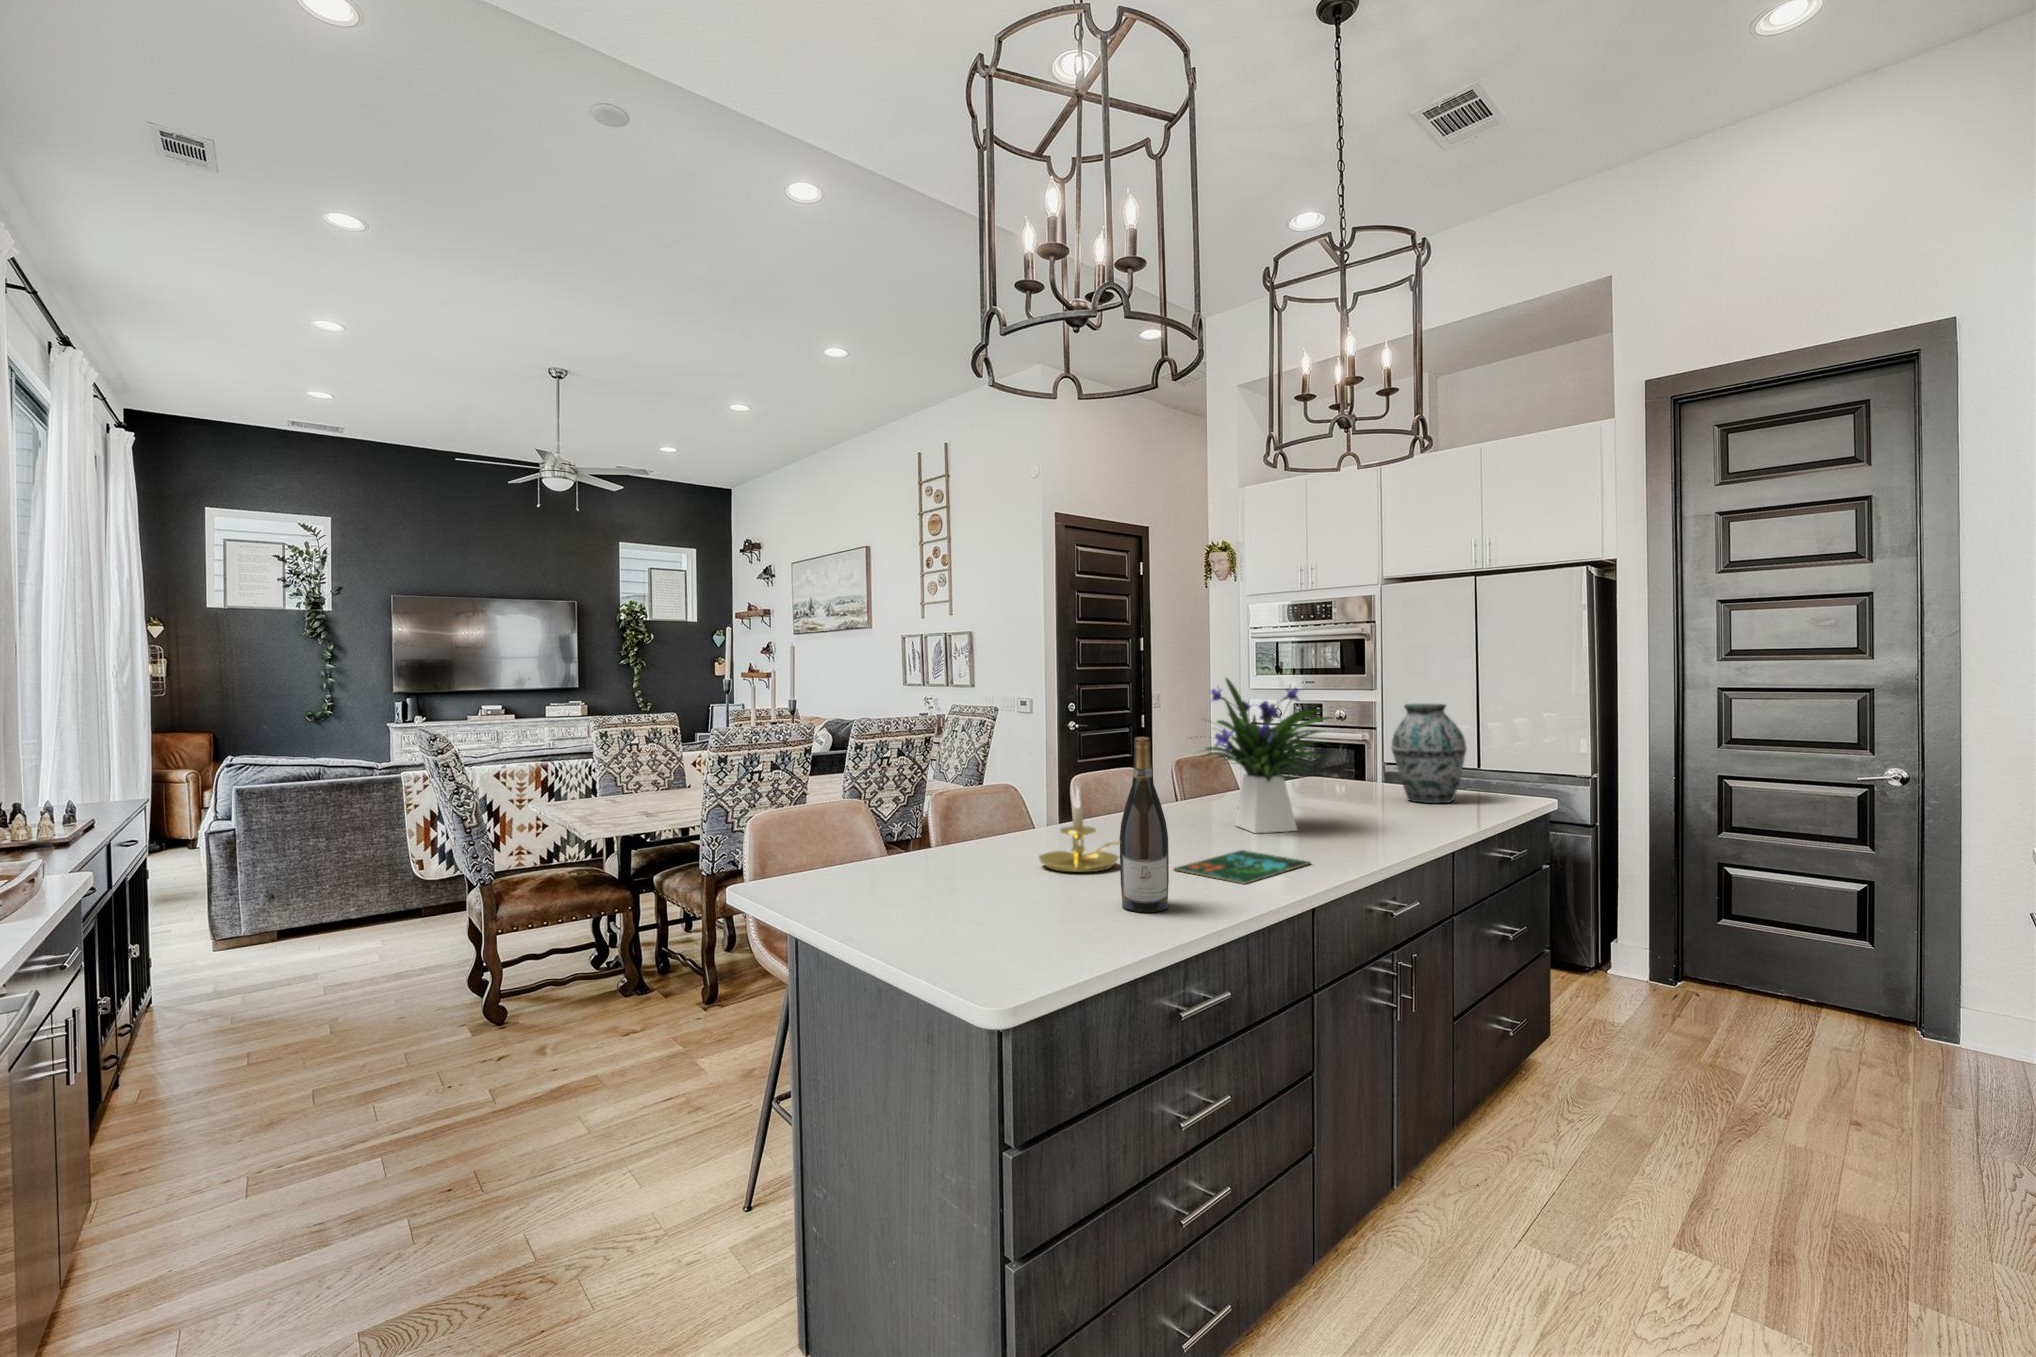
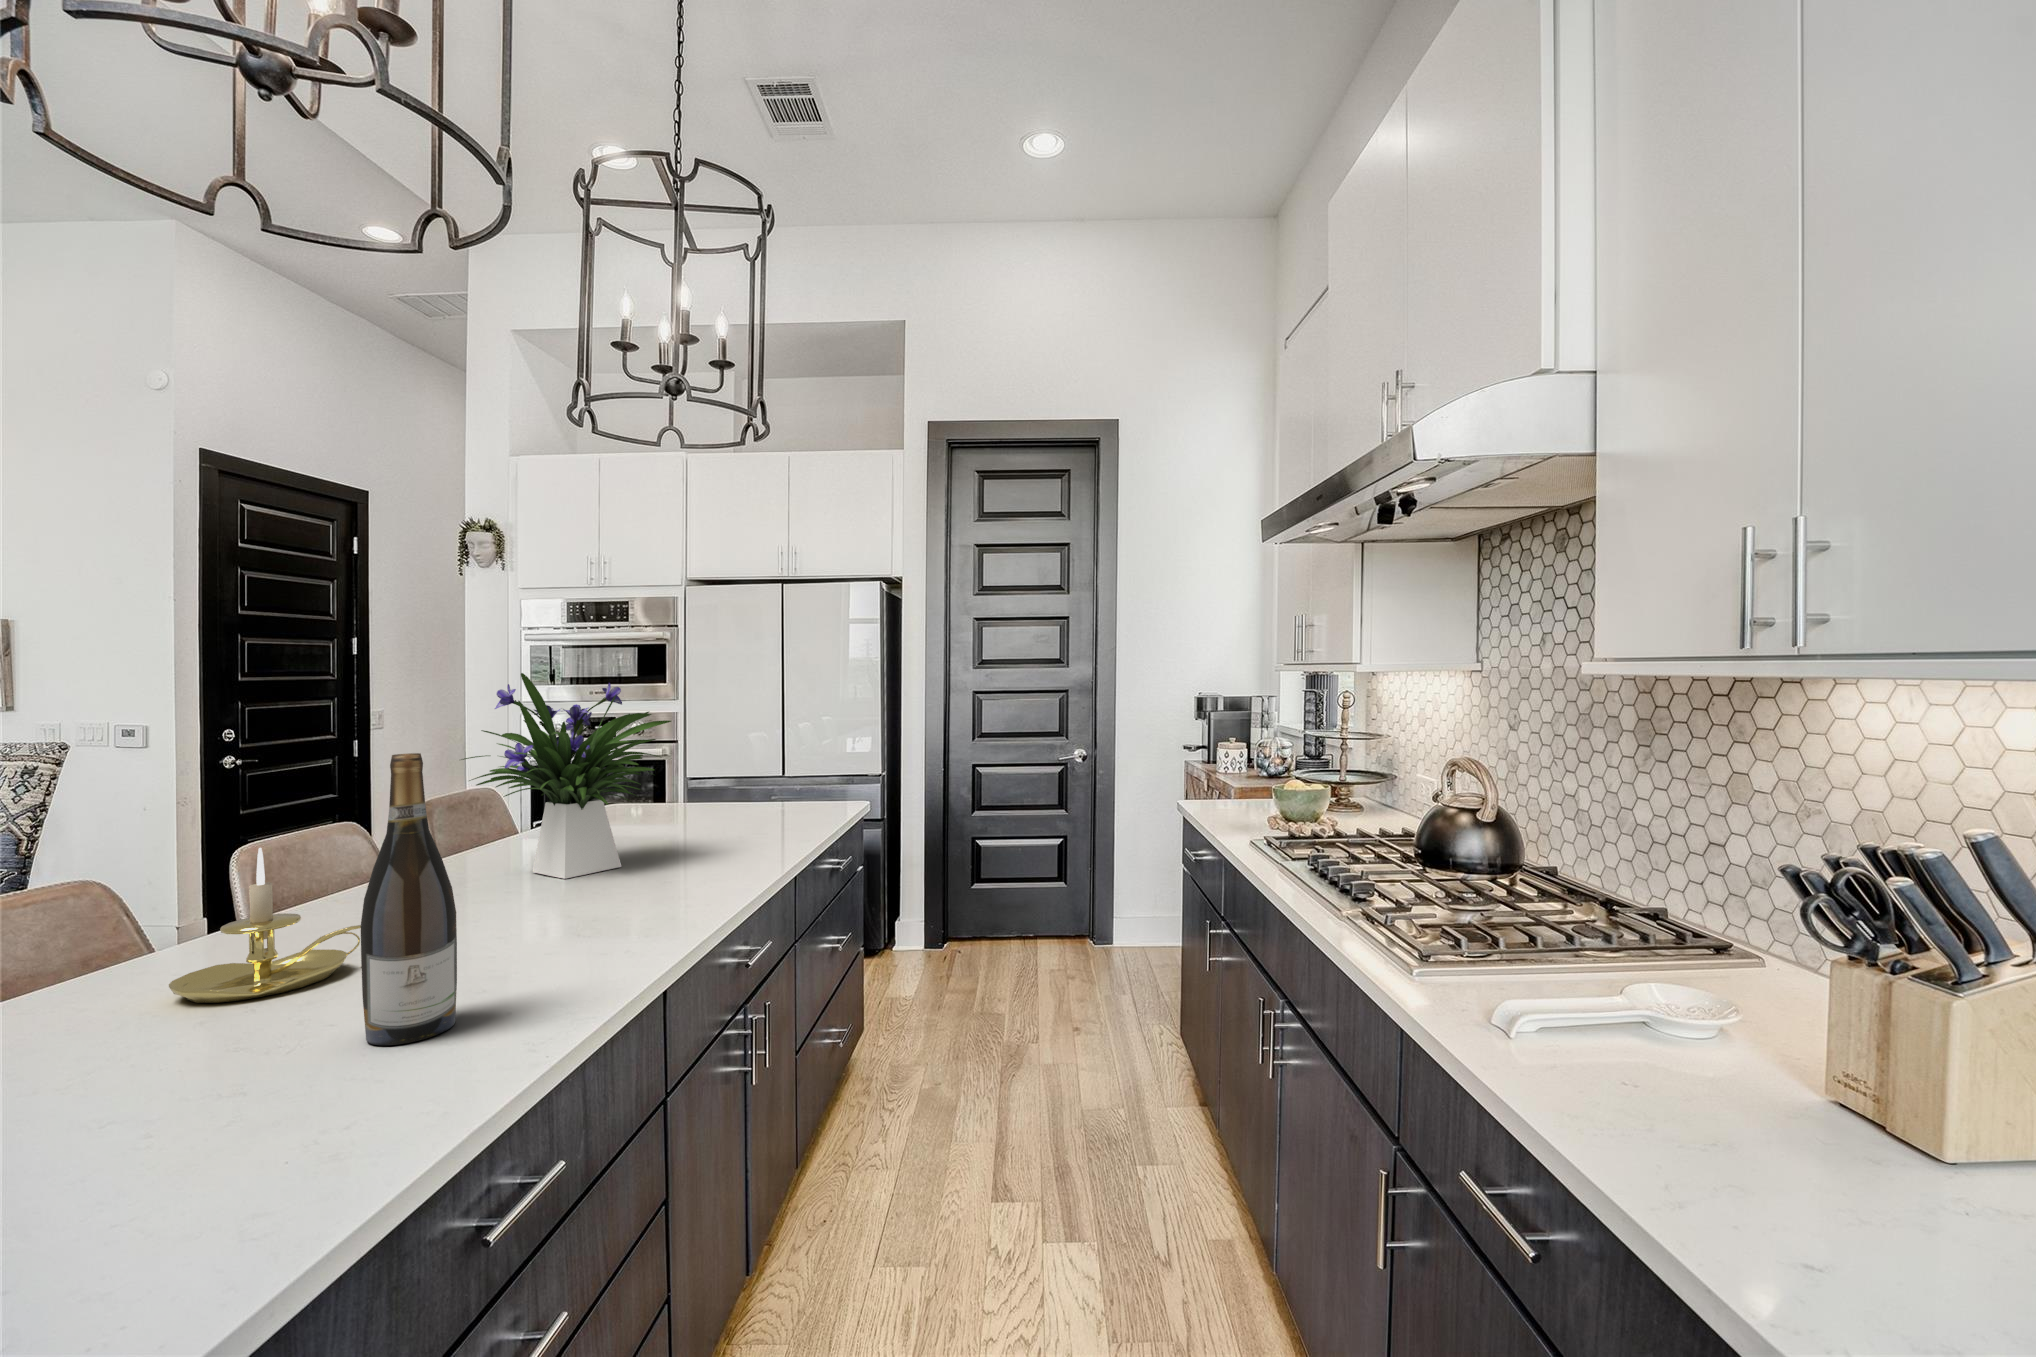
vase: present [1391,704,1467,803] -> none [715,707,792,815]
book: present [1174,850,1310,884] -> none [451,905,656,955]

